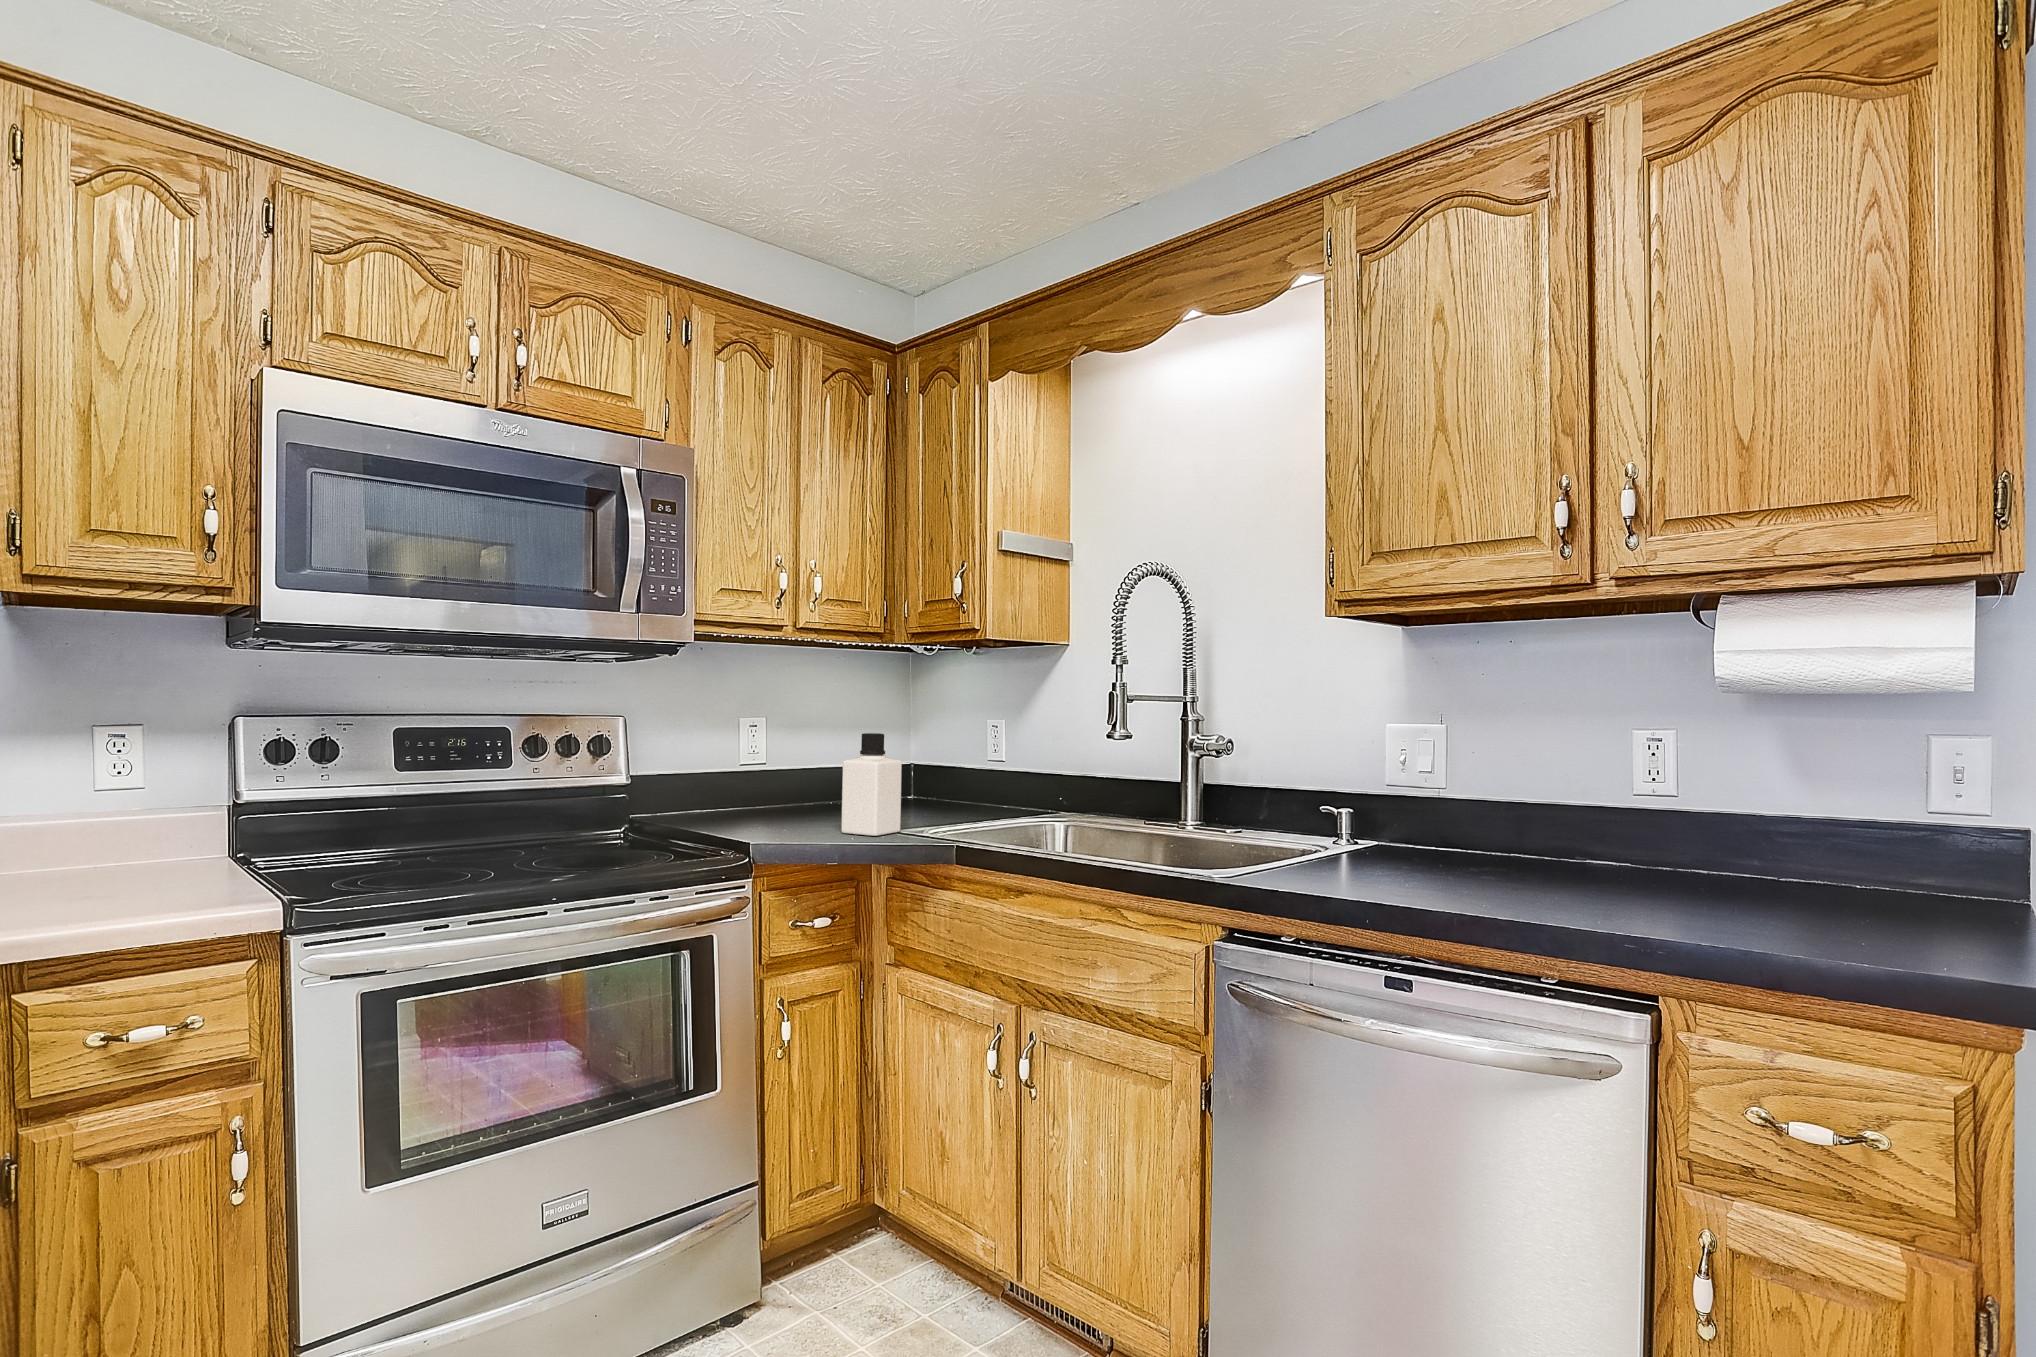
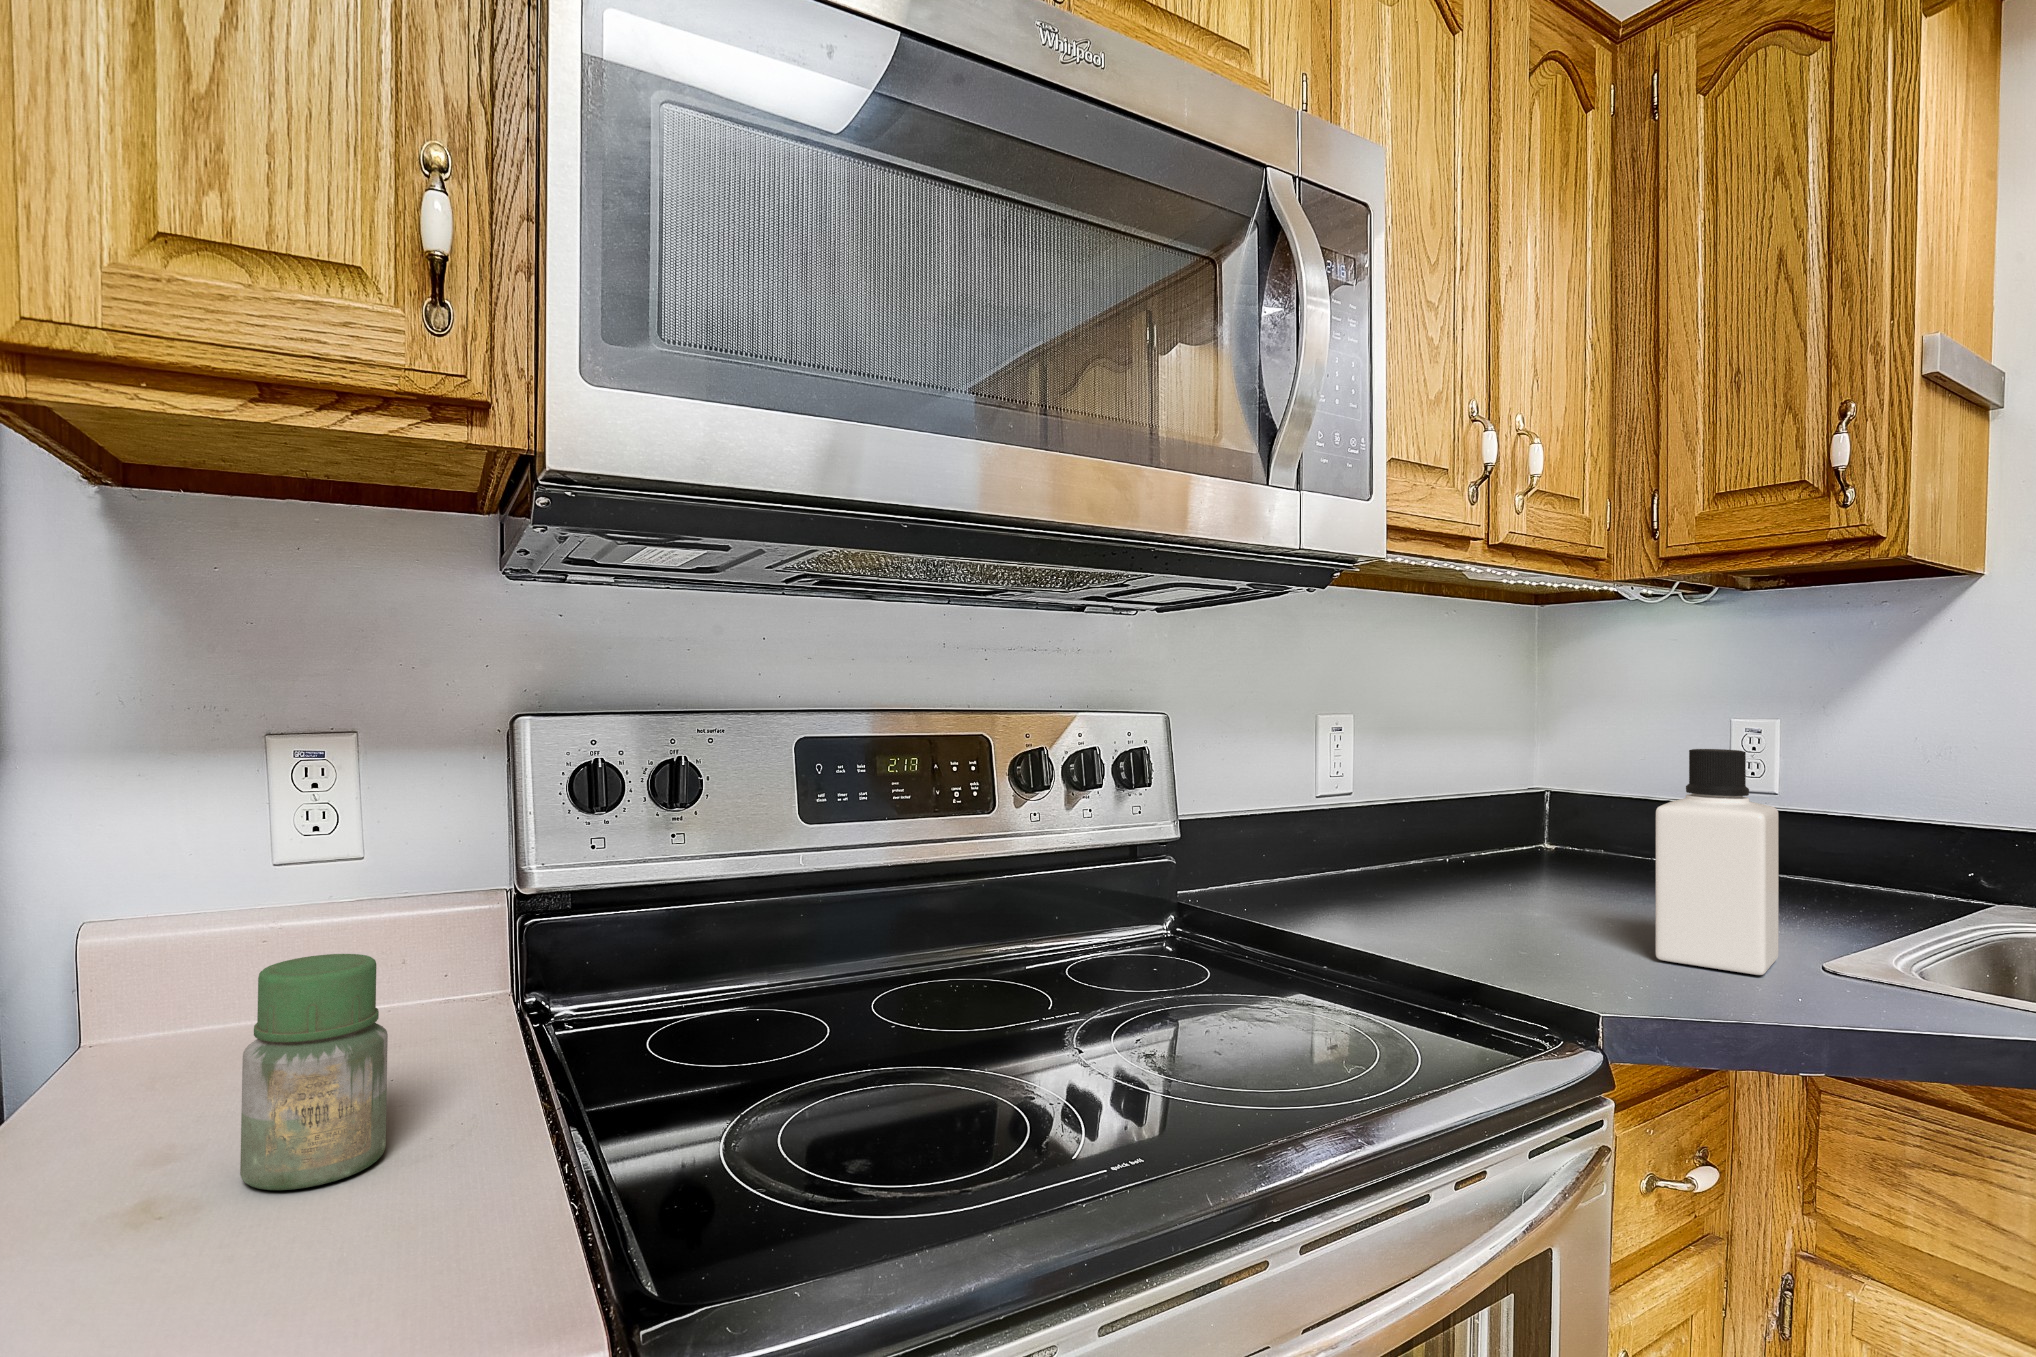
jar: none [128,812,188,895] -> present [240,954,388,1190]

